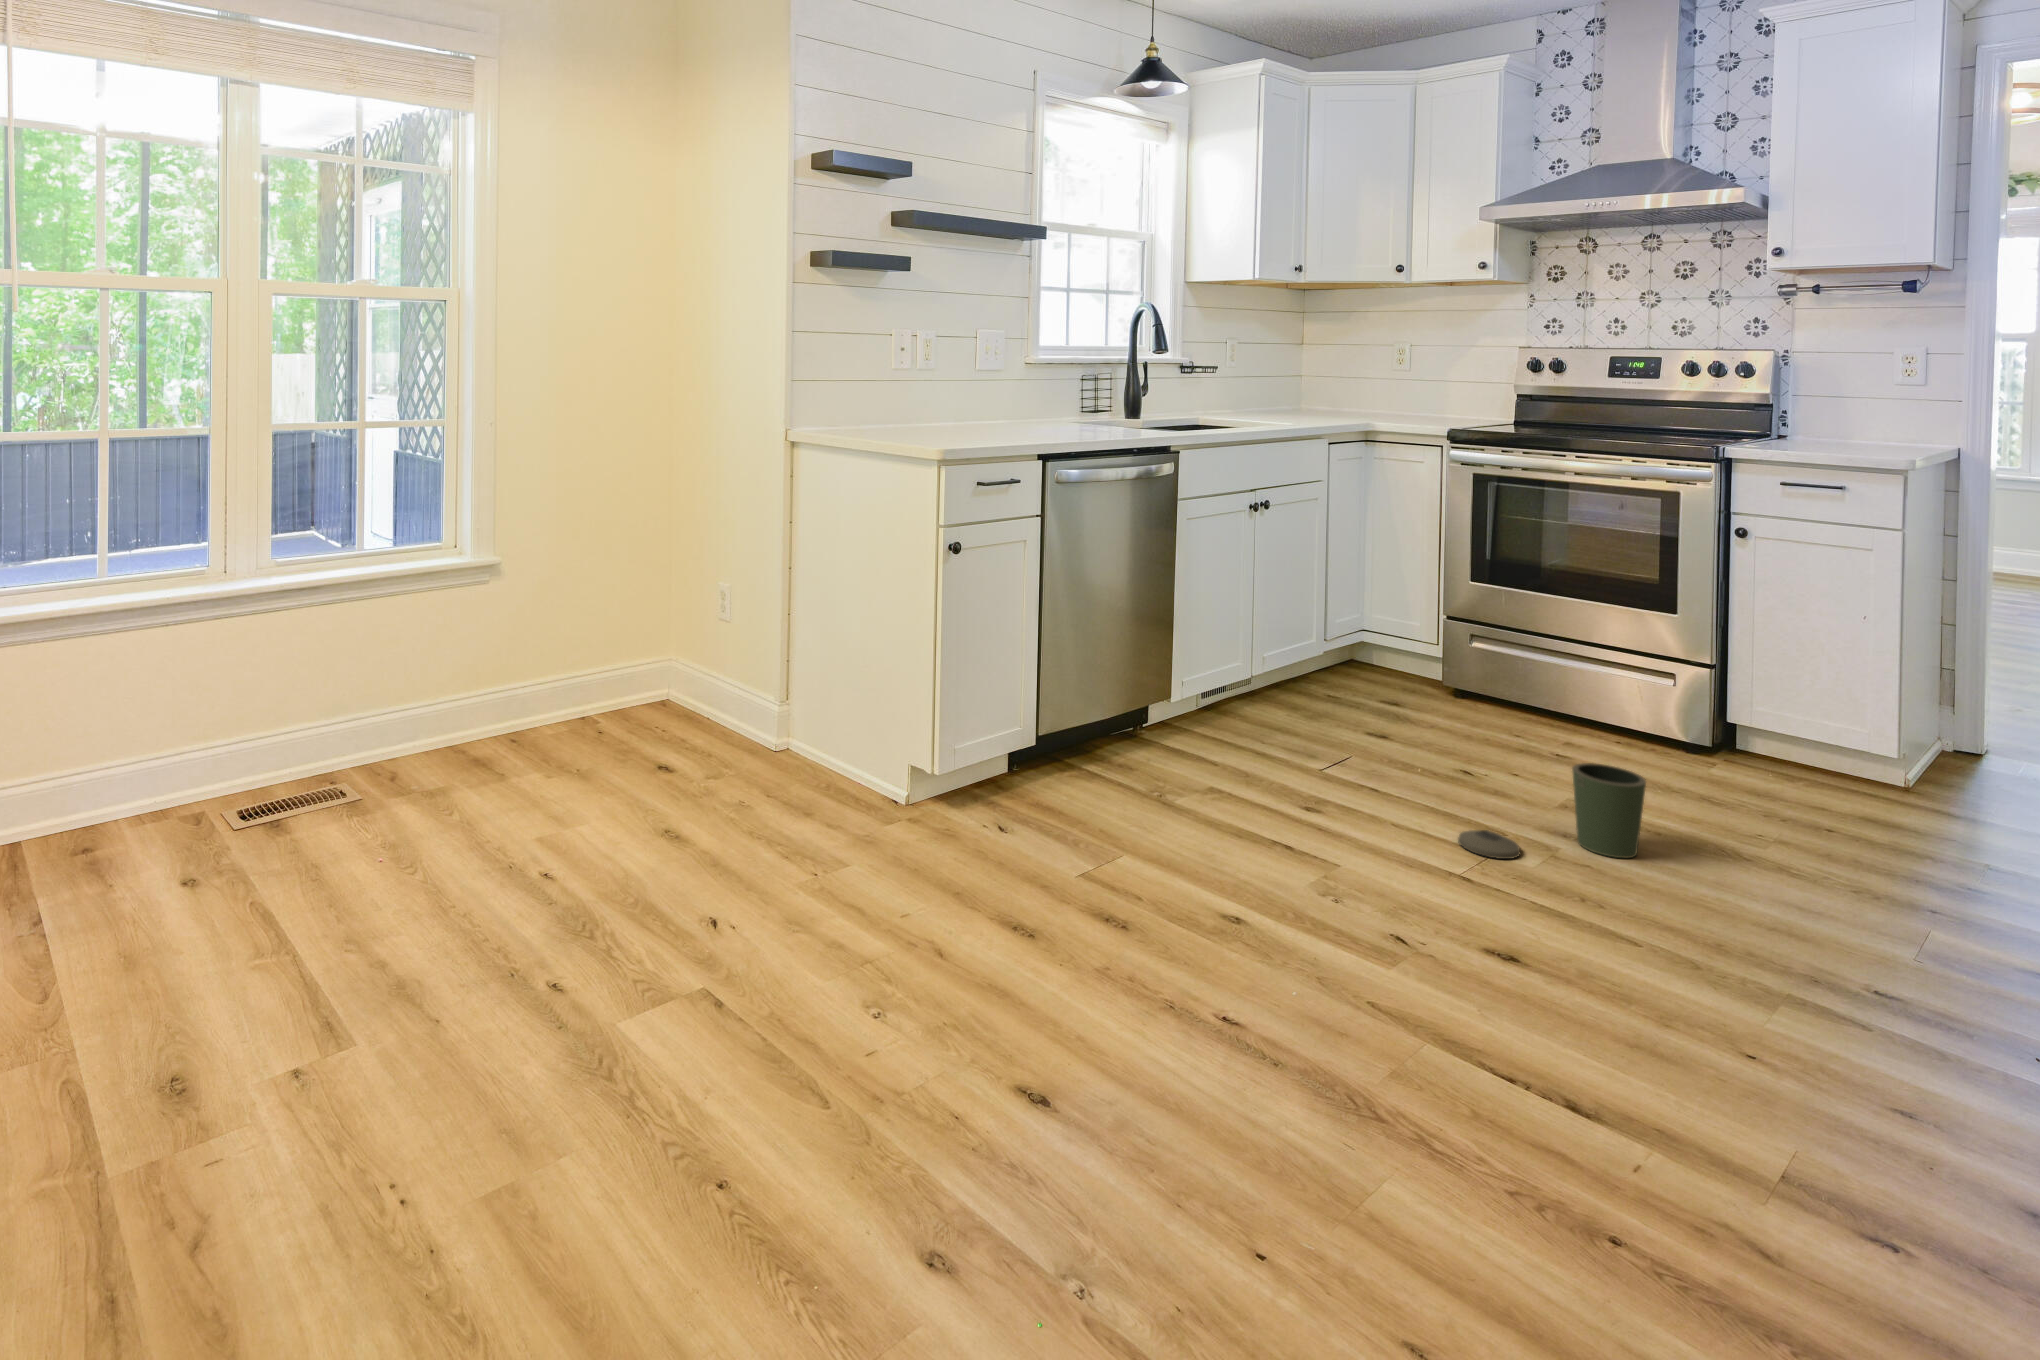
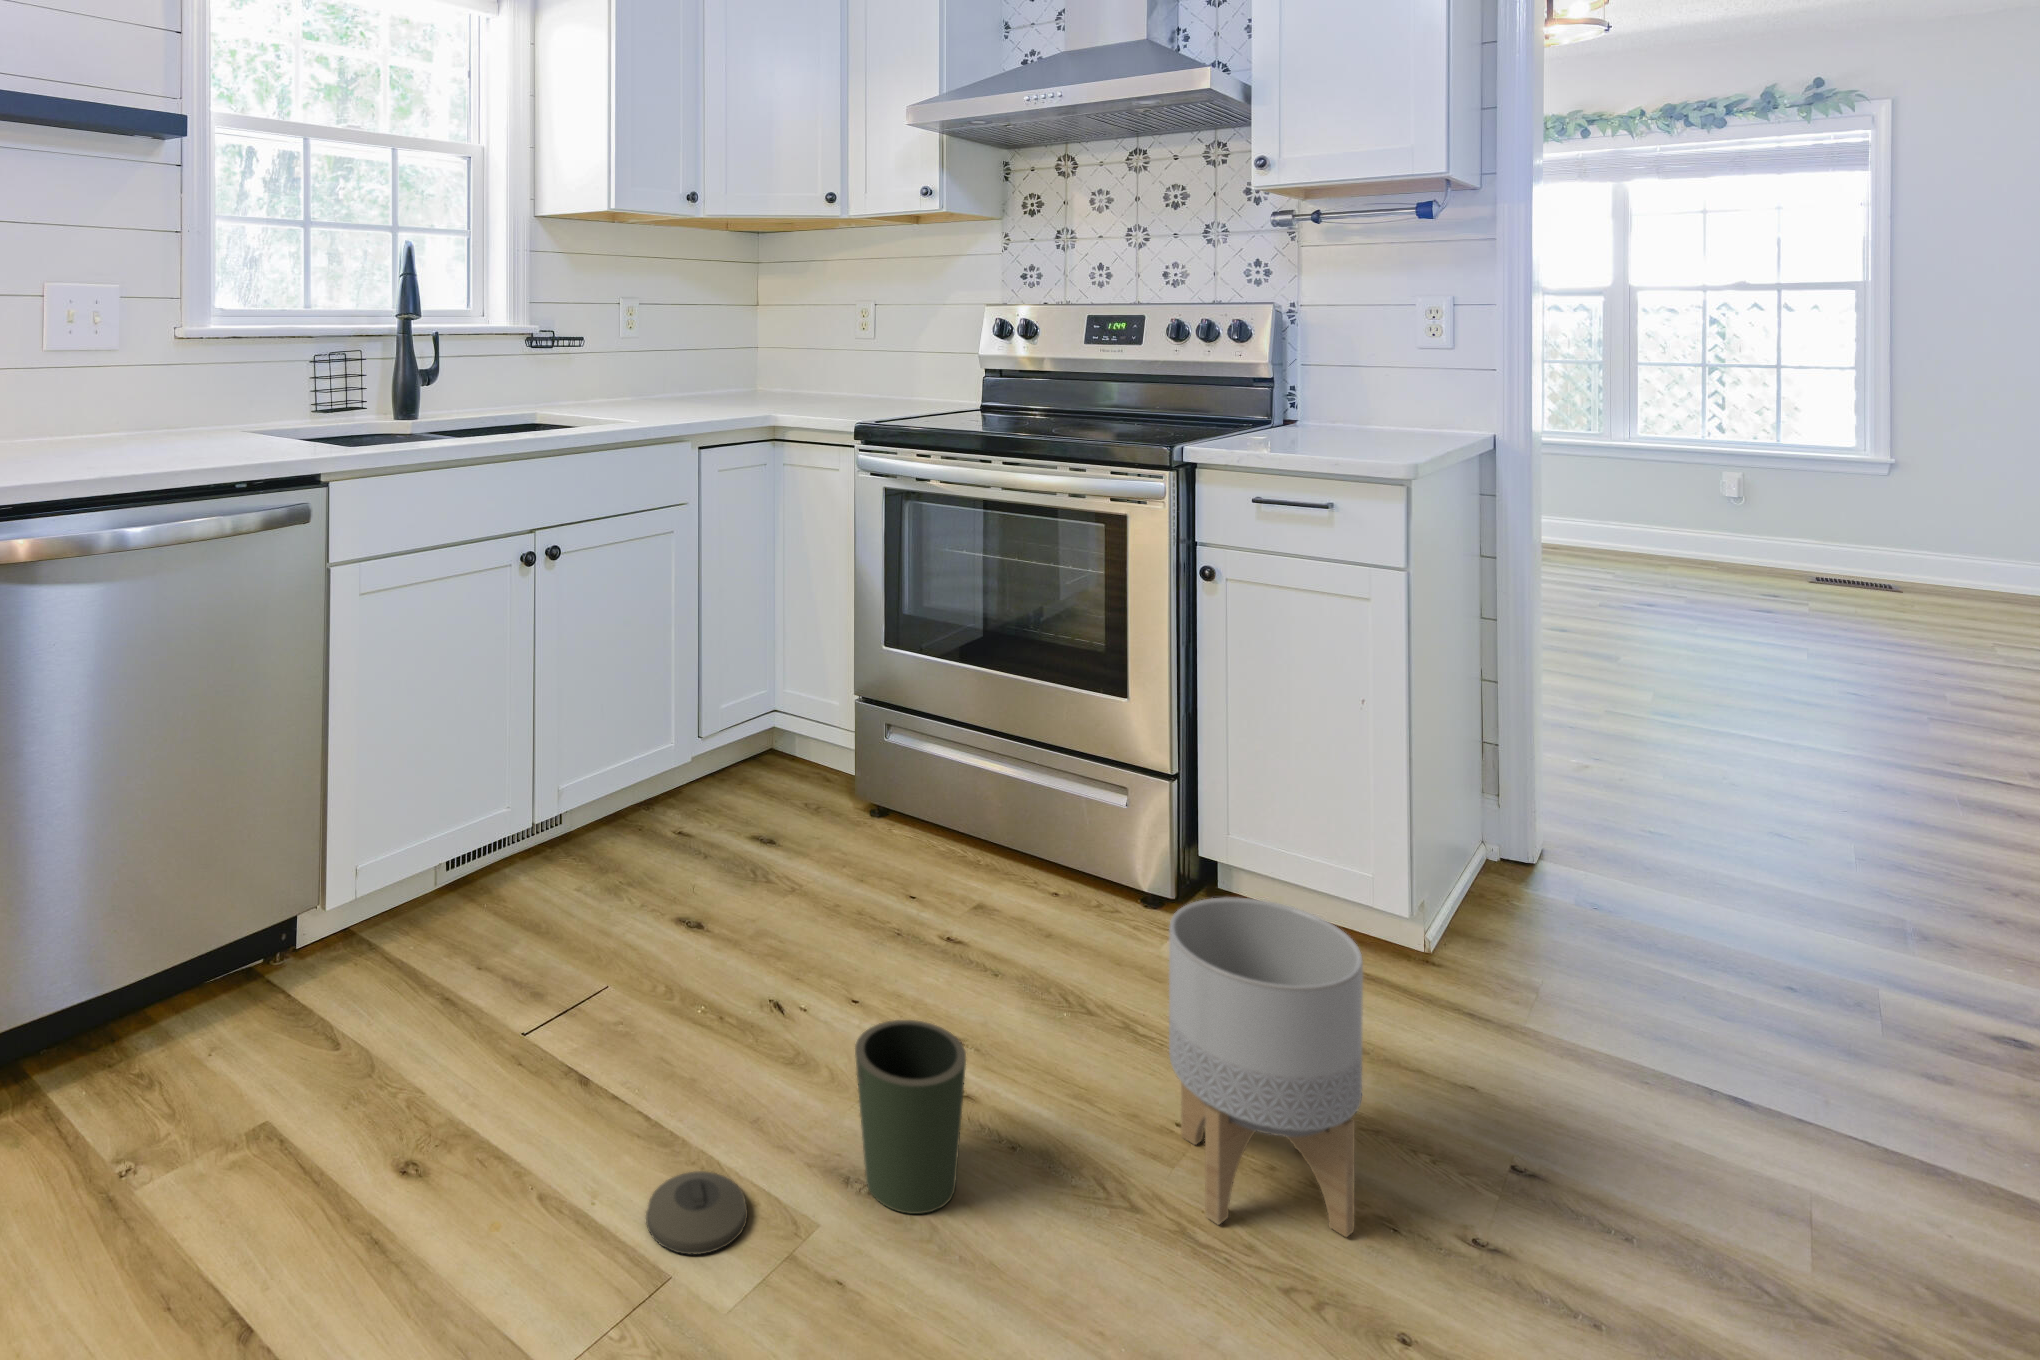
planter: none [1767,711,1904,890] -> present [1169,897,1363,1237]

